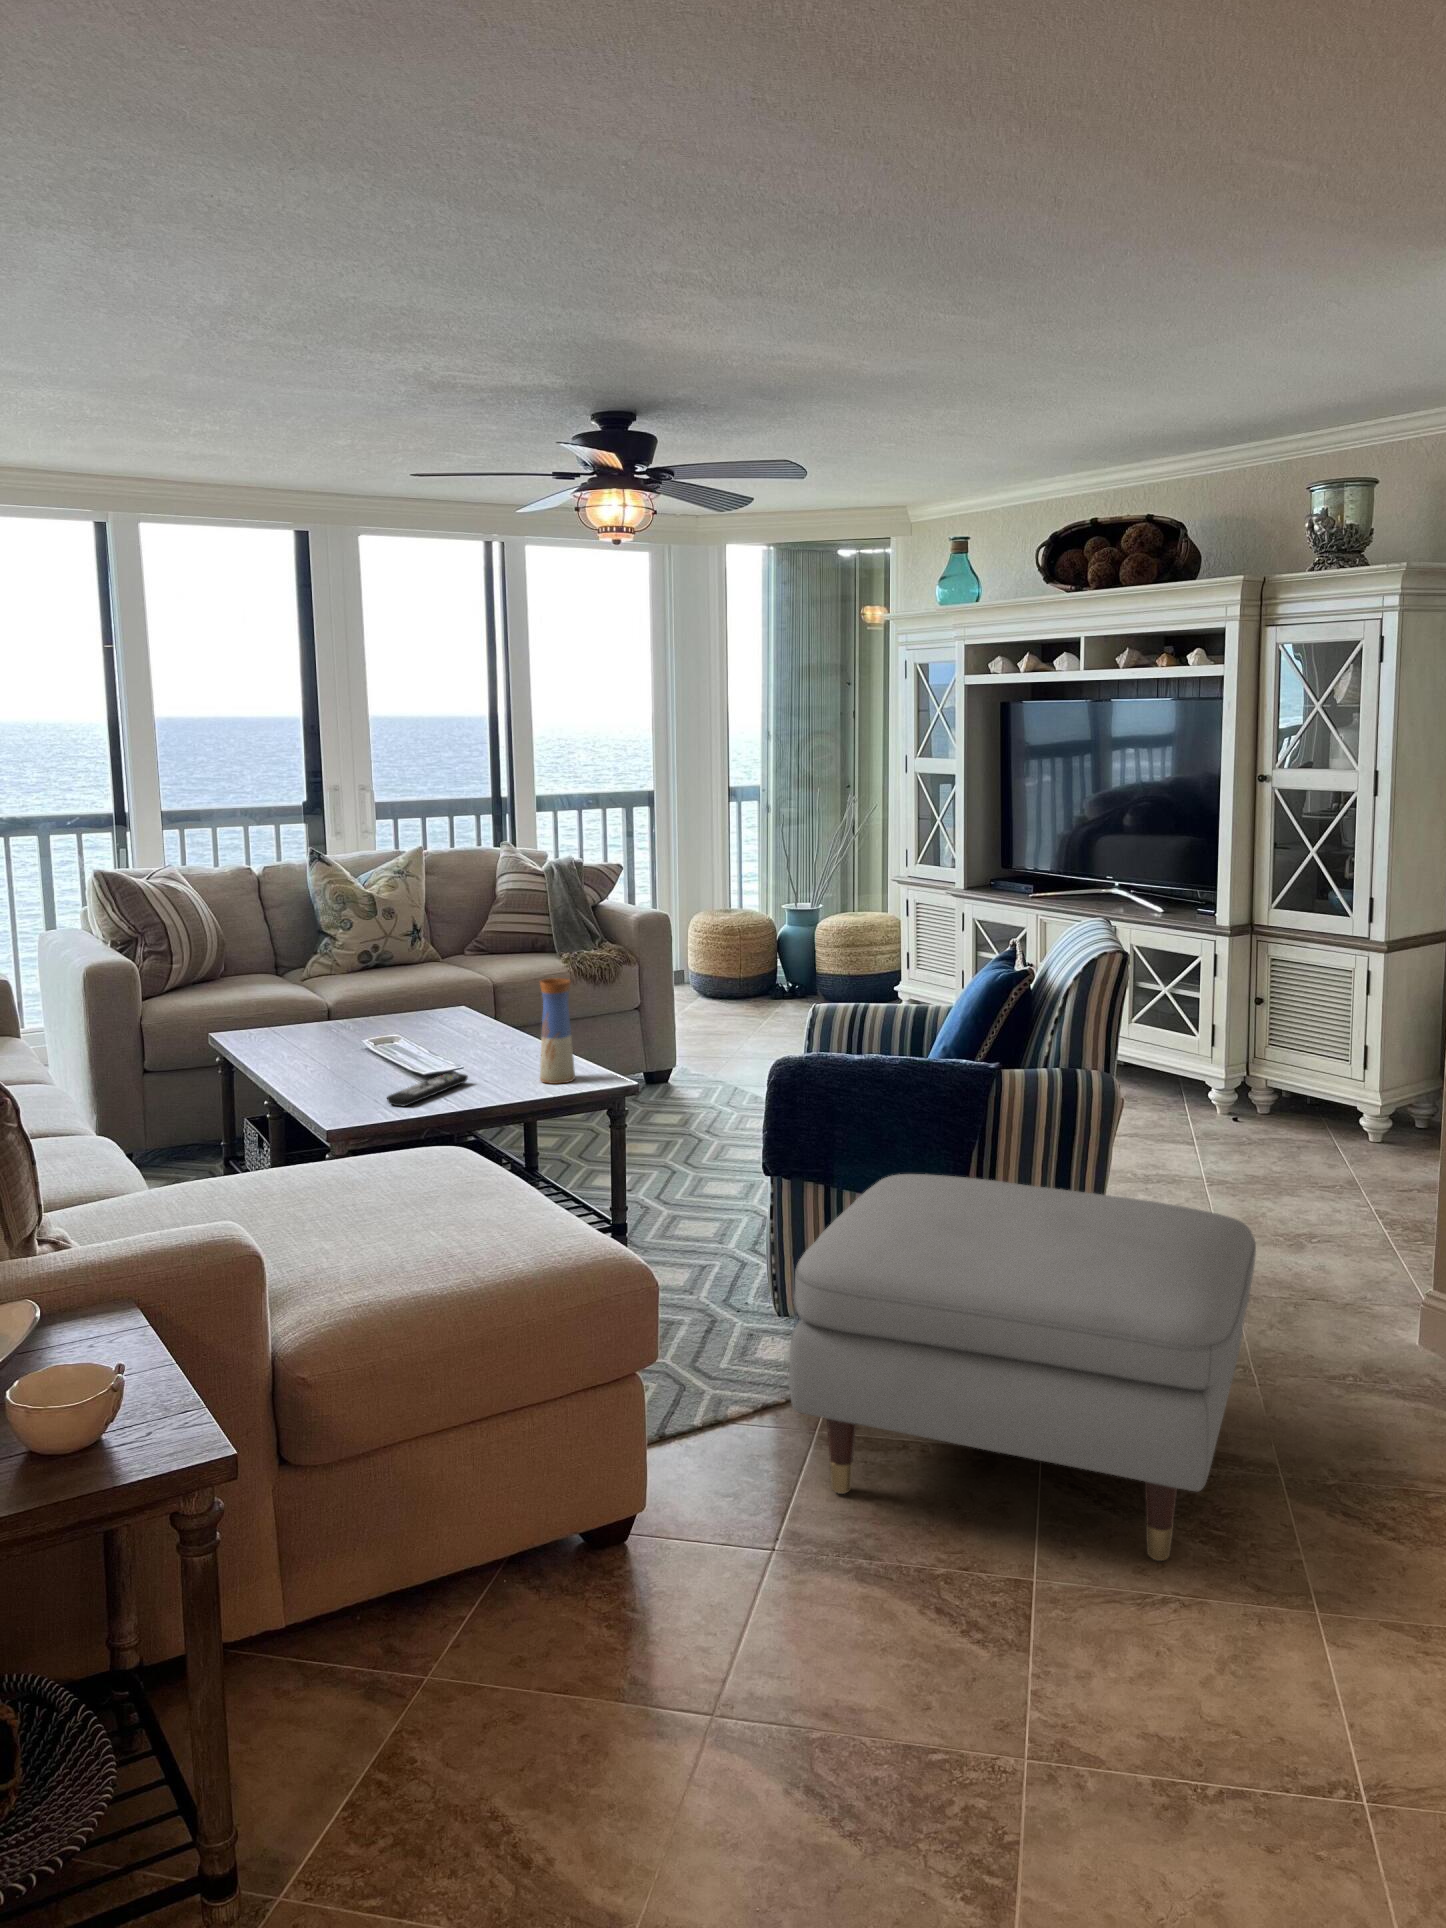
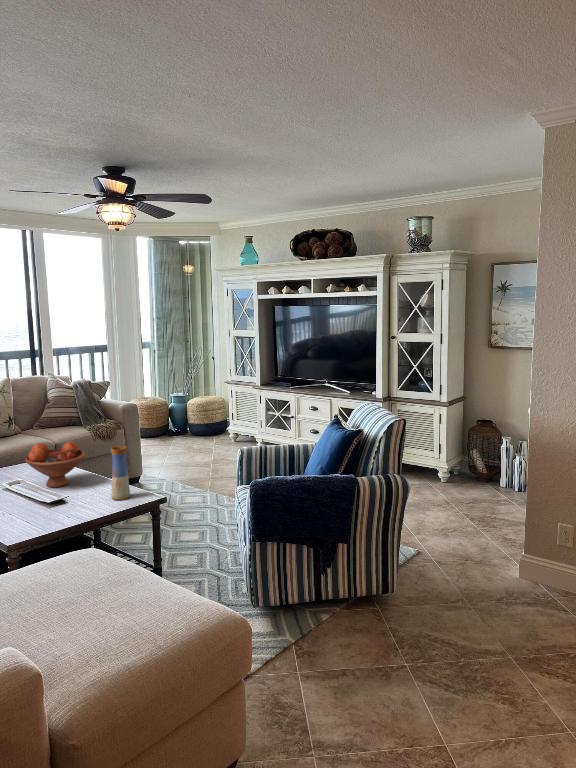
fruit bowl: none [402,968,514,1055] -> present [25,442,86,487]
remote control: present [387,1073,468,1107] -> none [34,500,73,523]
ottoman: present [789,1174,1256,1561] -> none [306,535,530,719]

